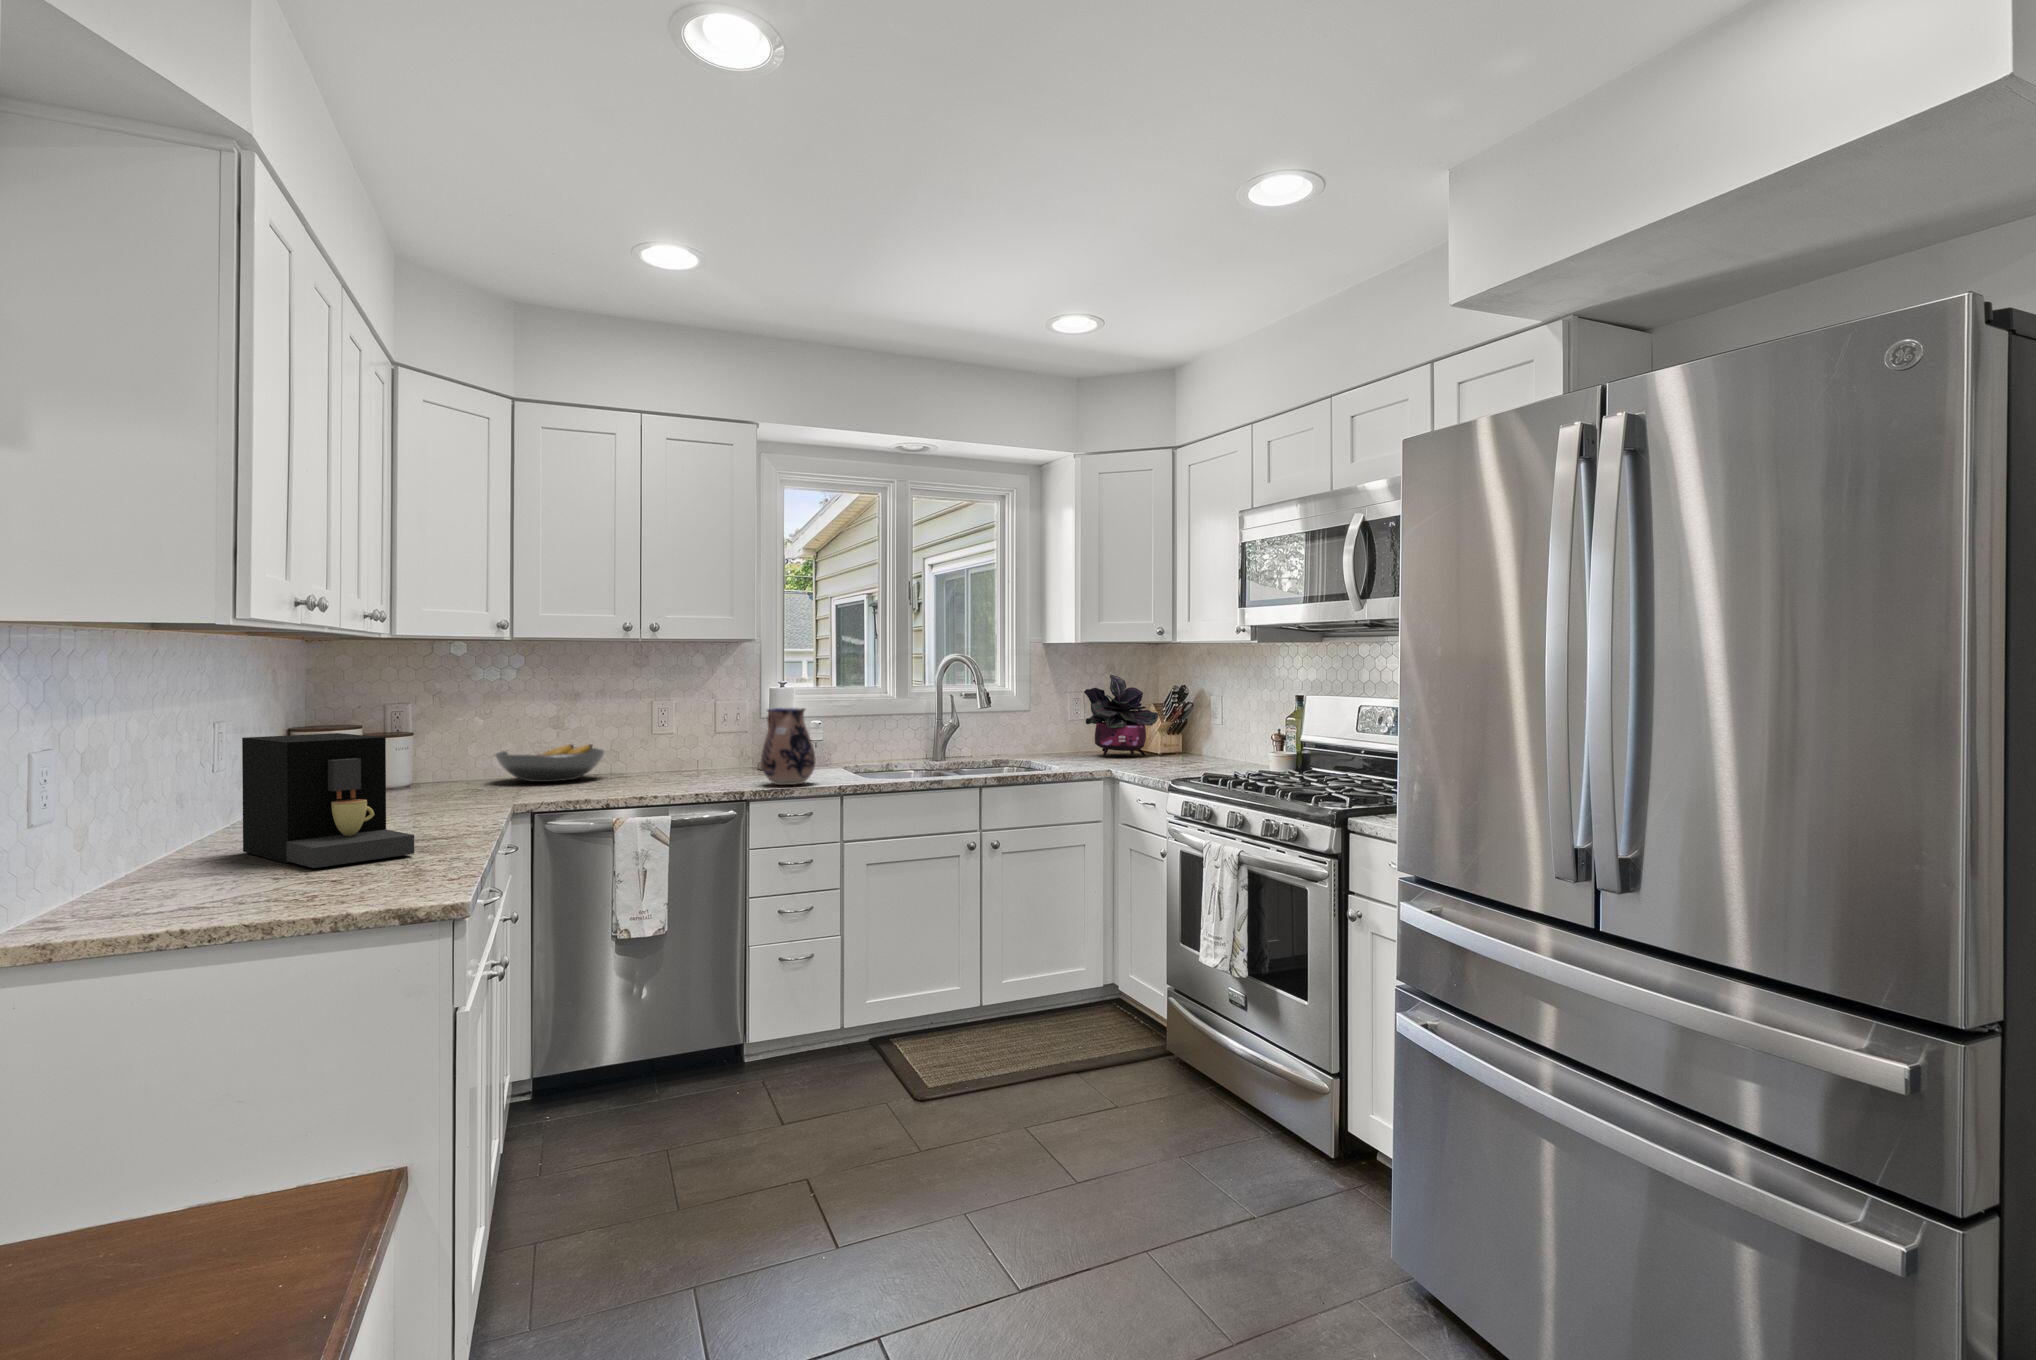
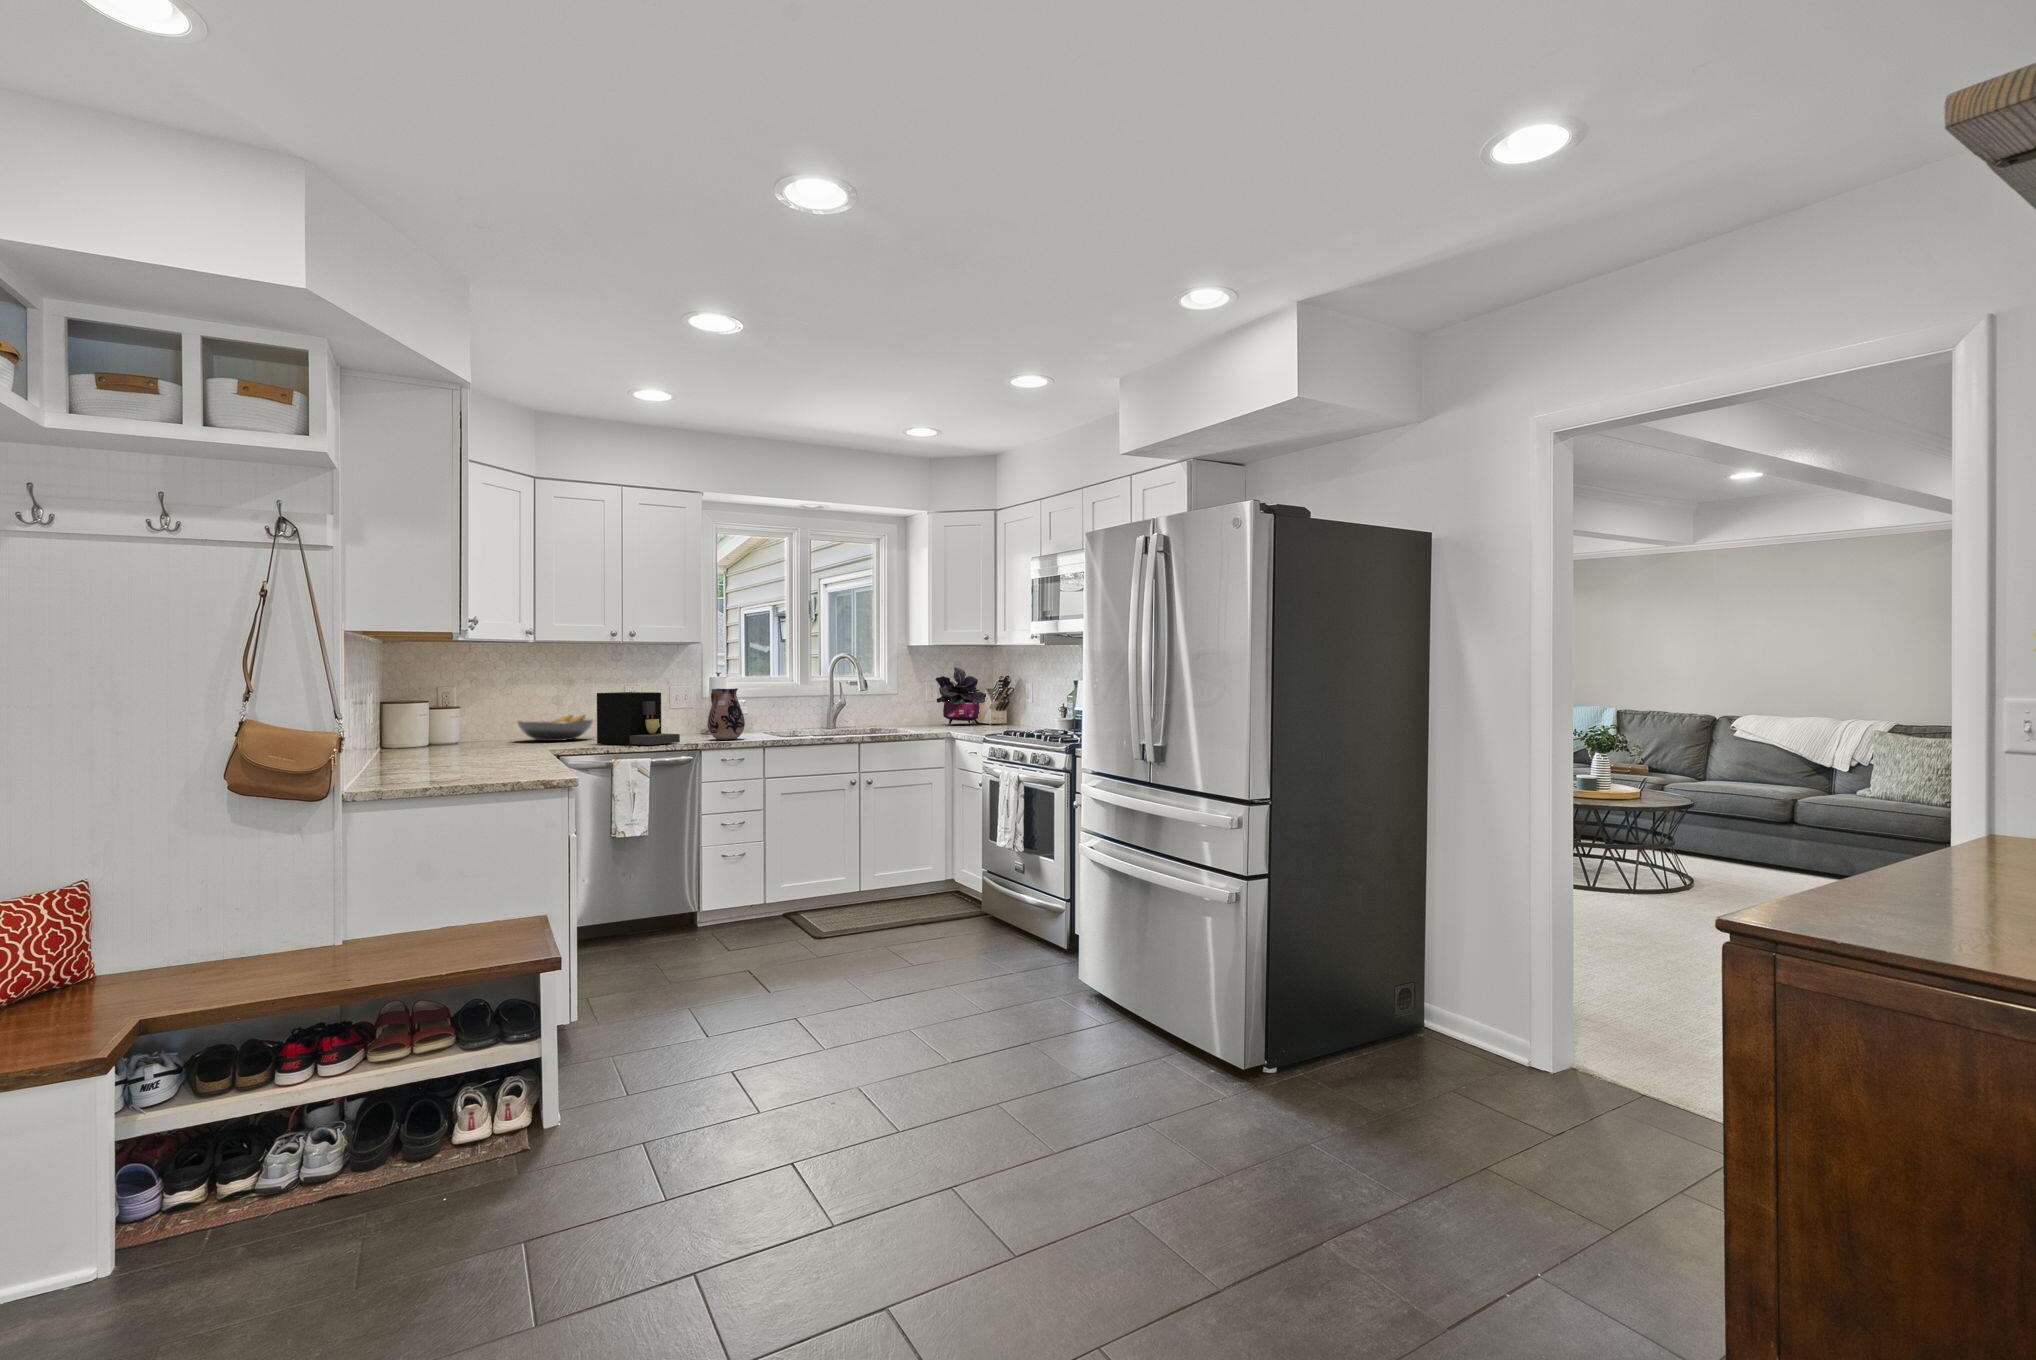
coffee maker: present [242,733,414,868] -> present [597,692,680,745]

